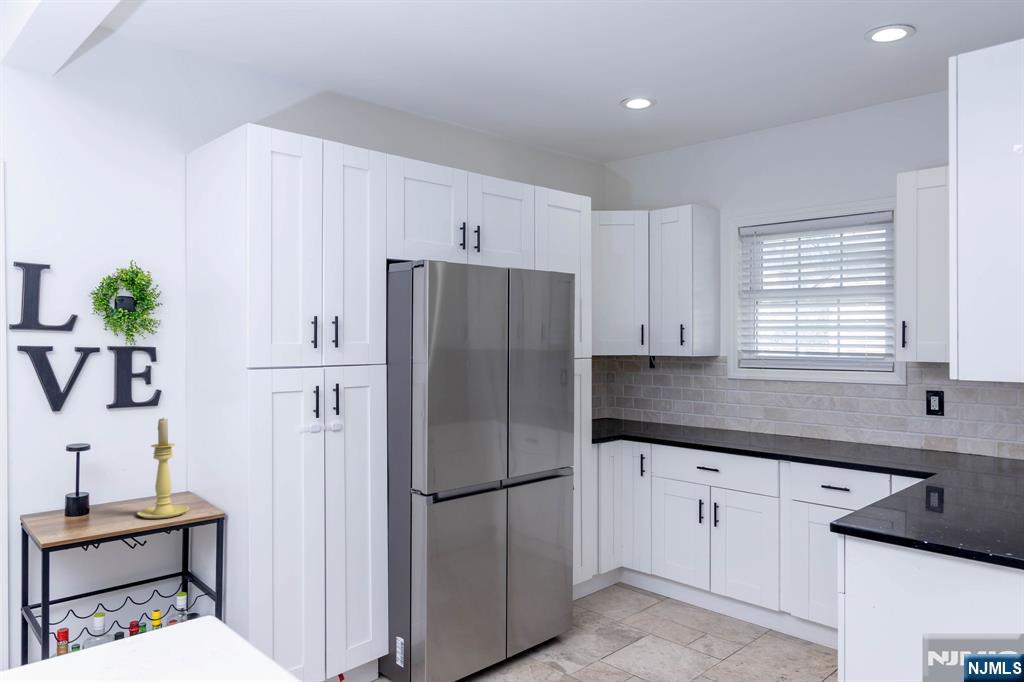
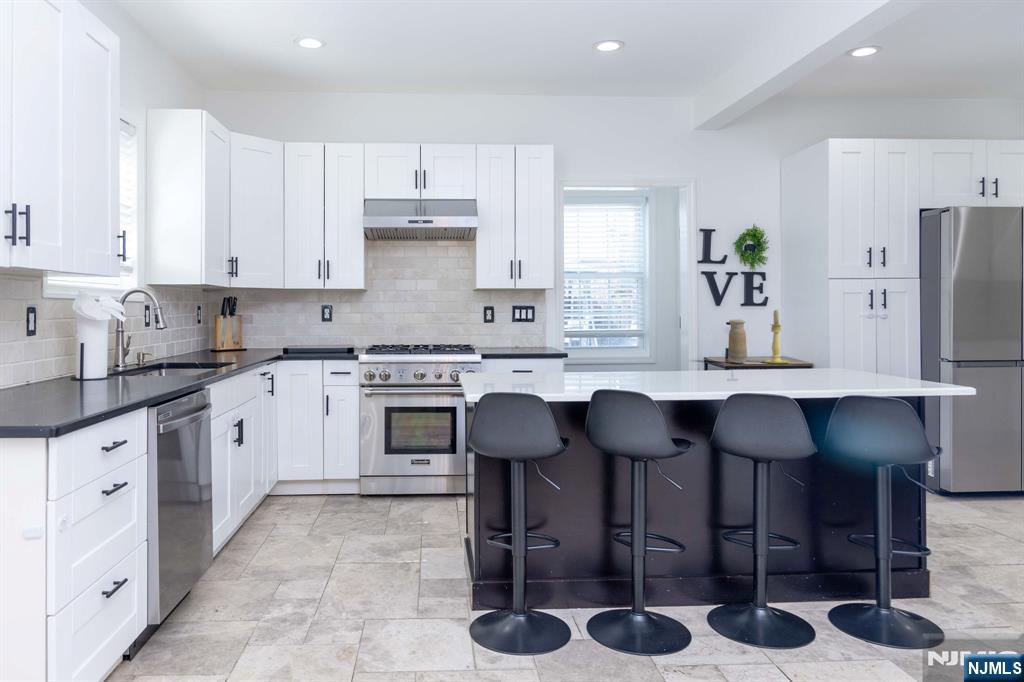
vase: none [58,443,100,530] -> present [728,320,747,363]

